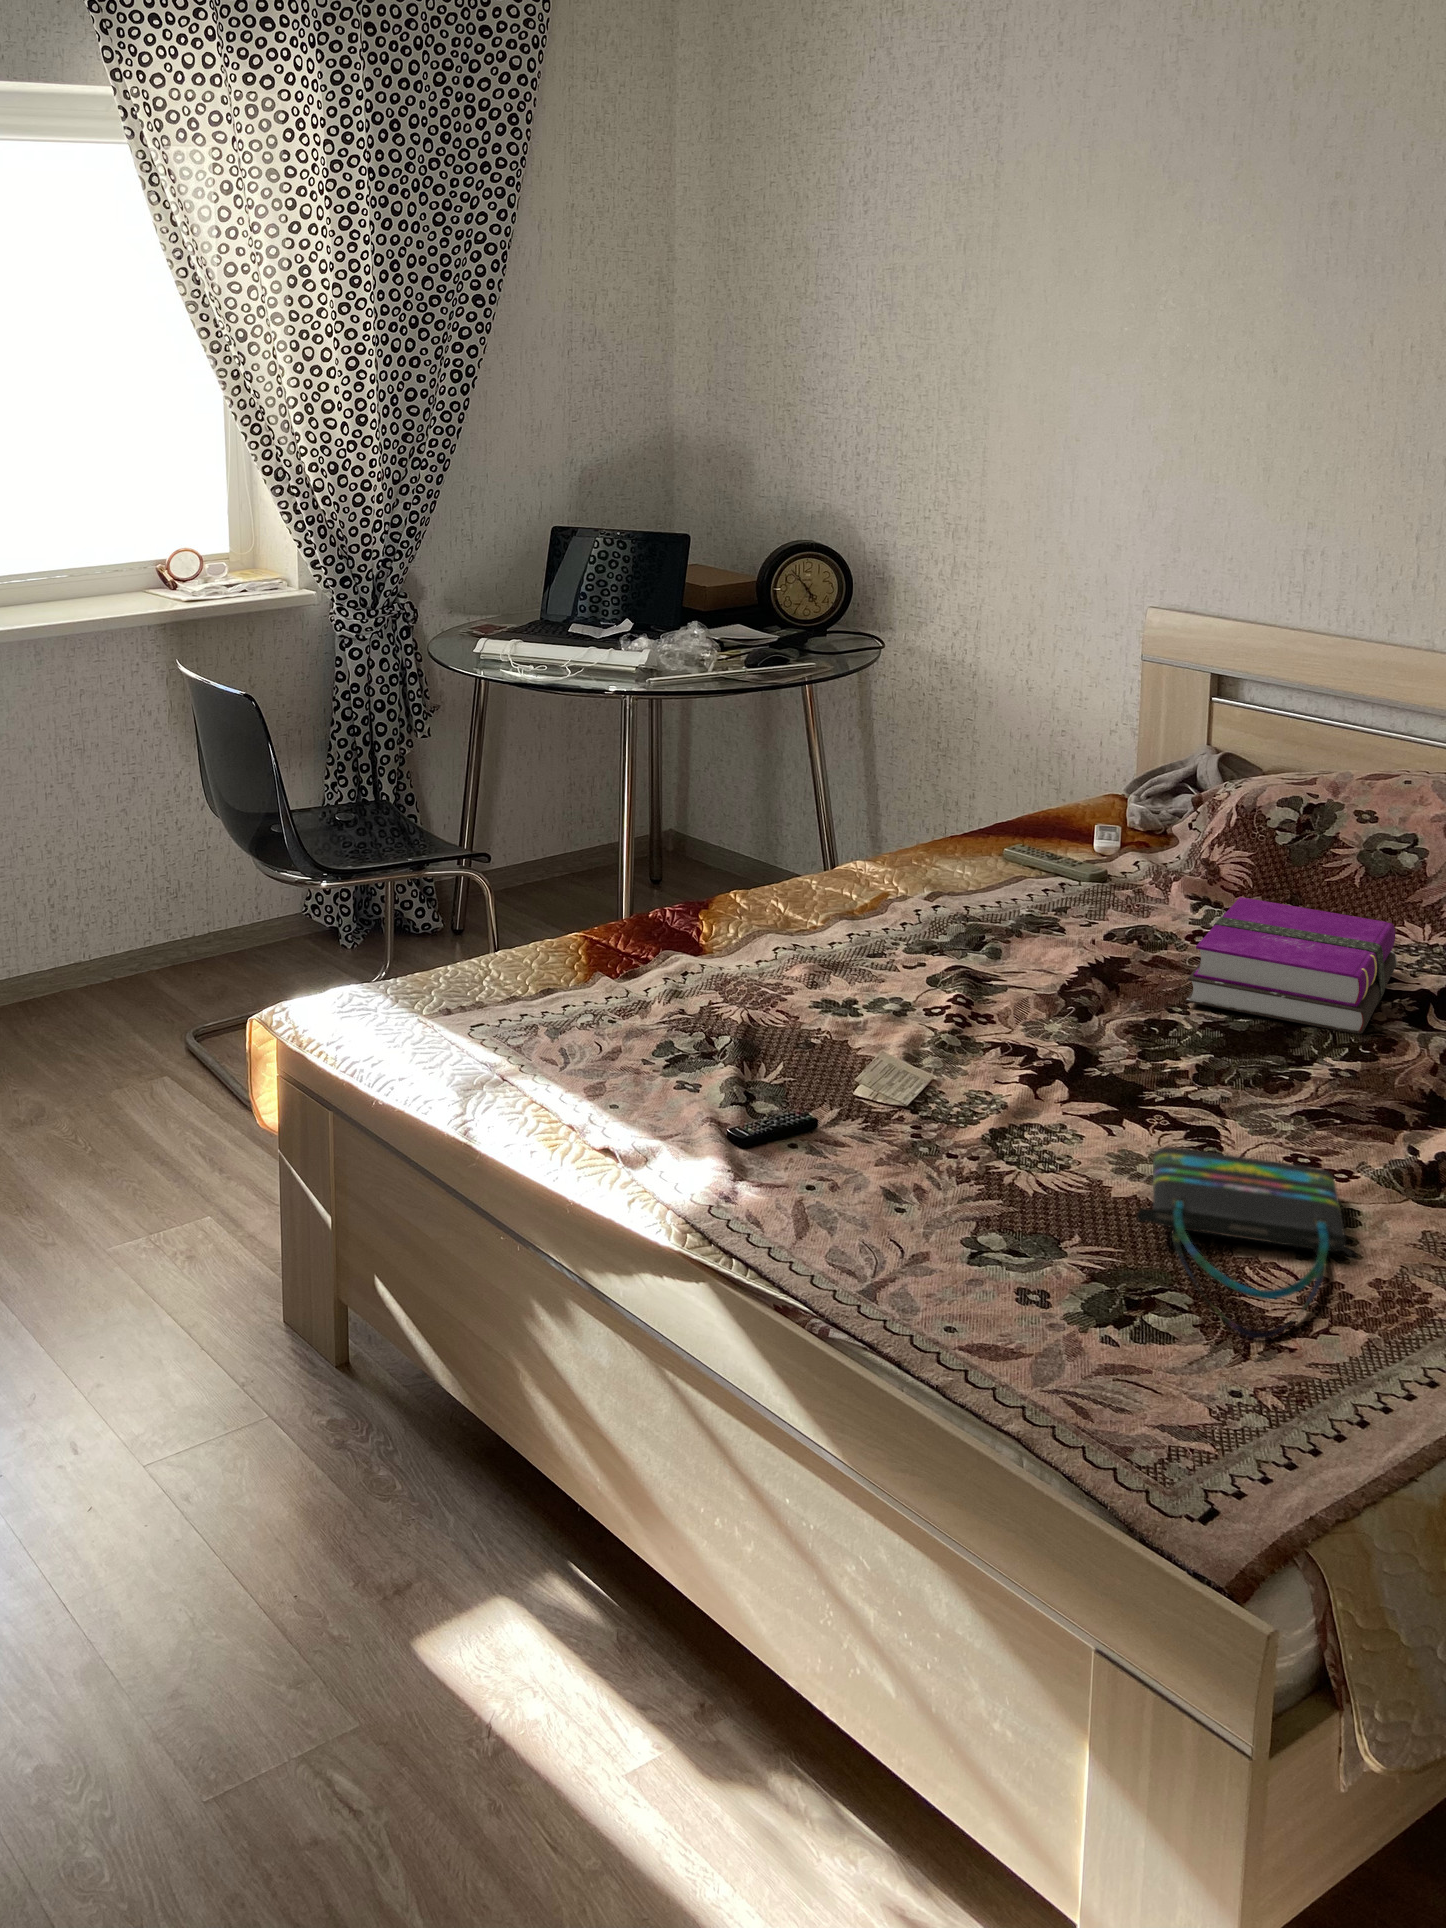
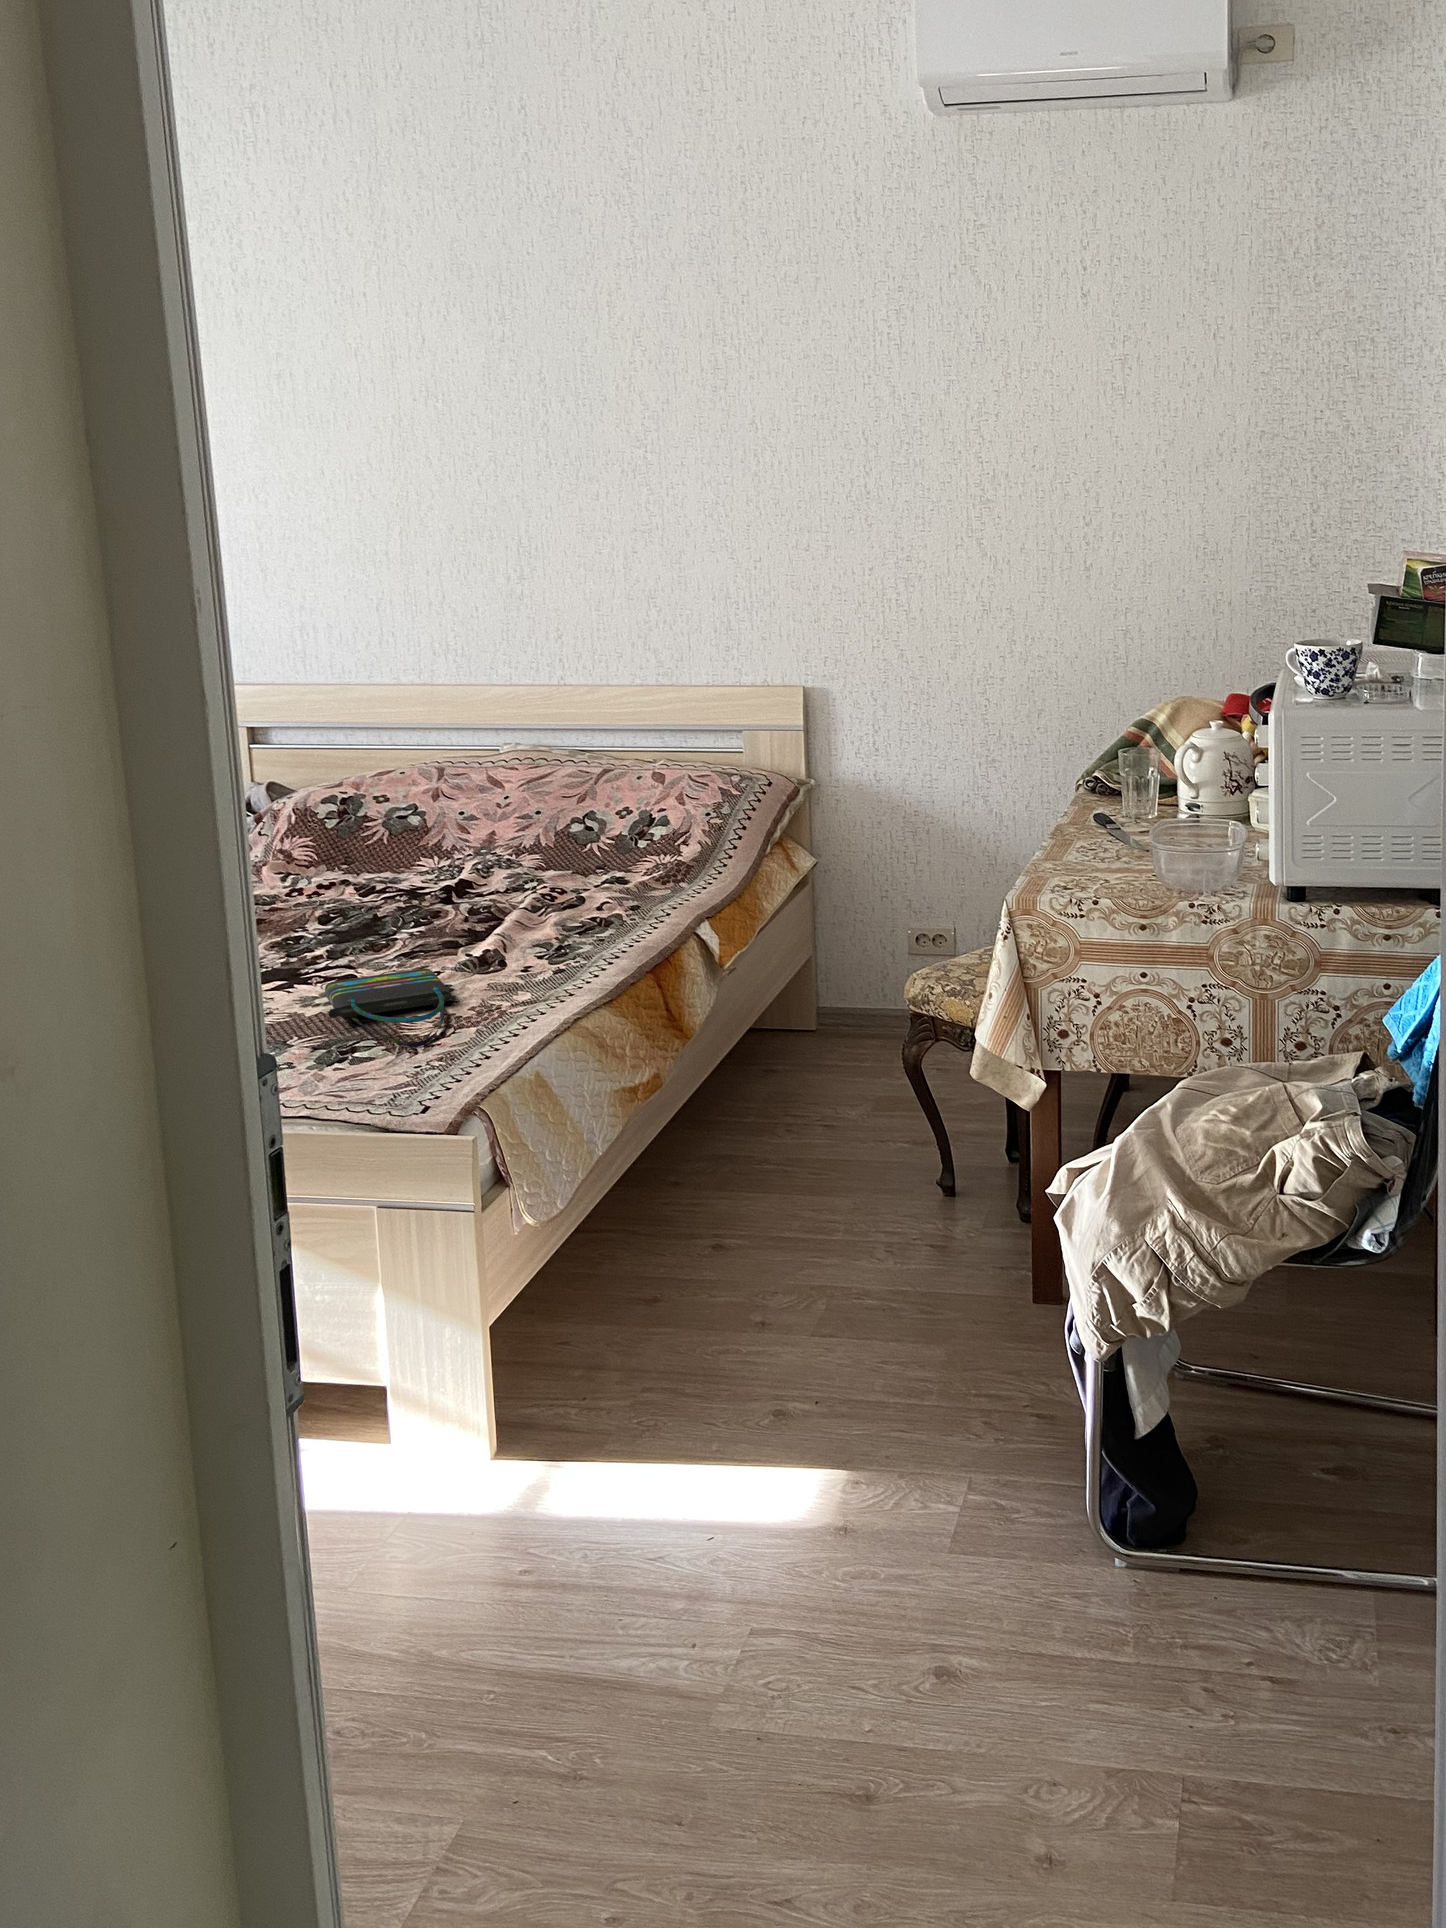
hardback book: present [1186,897,1397,1034] -> none [302,852,424,924]

